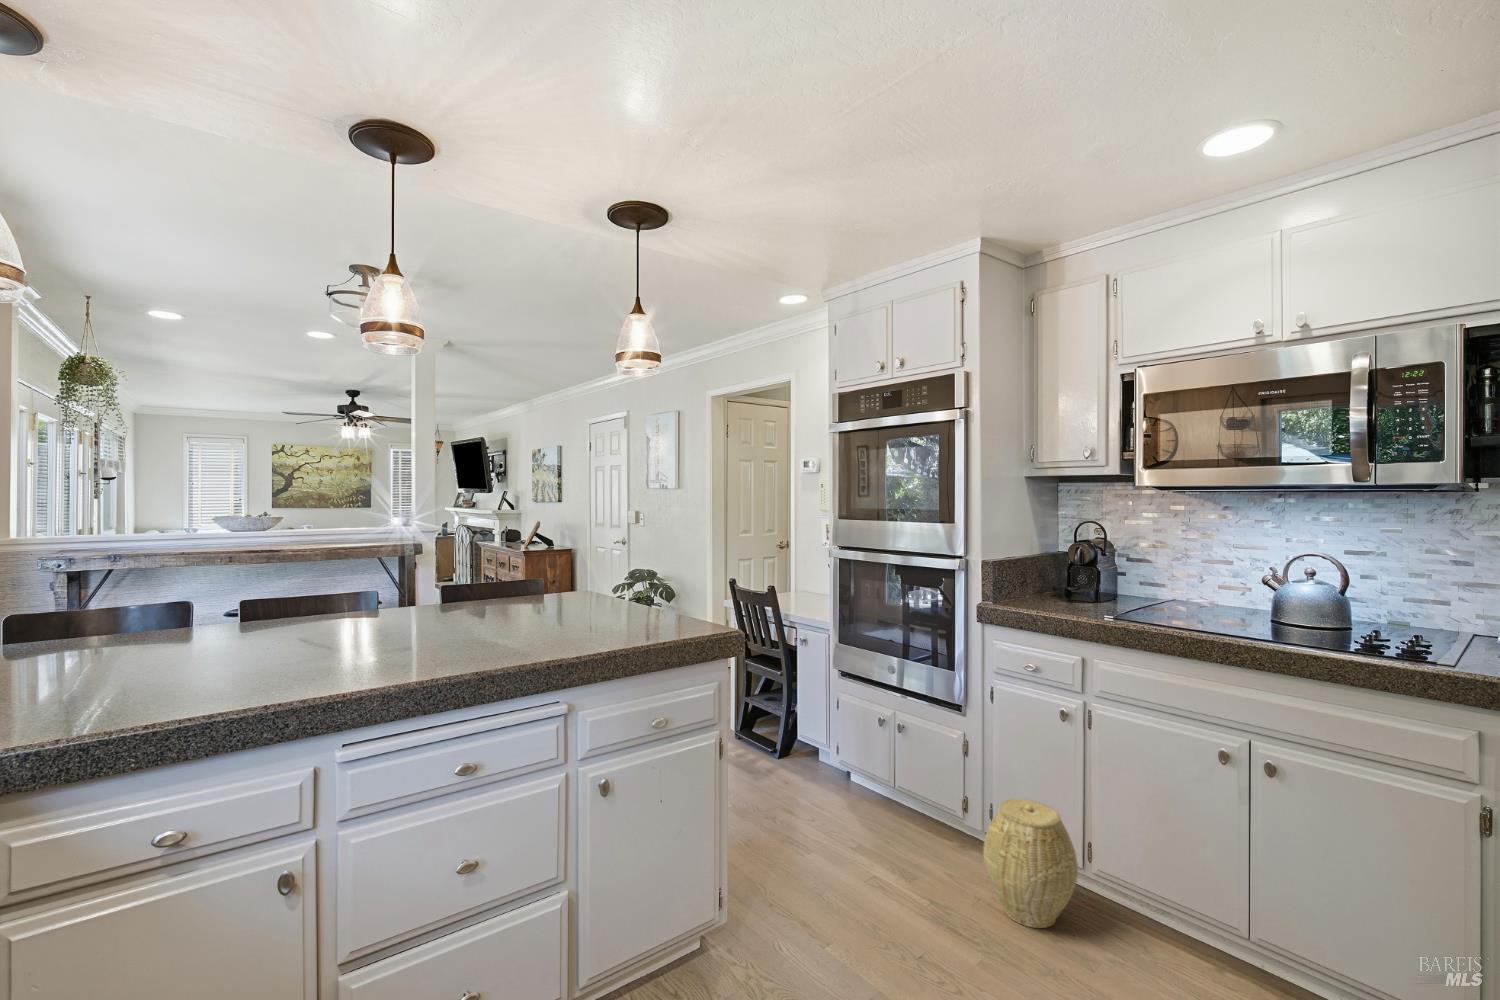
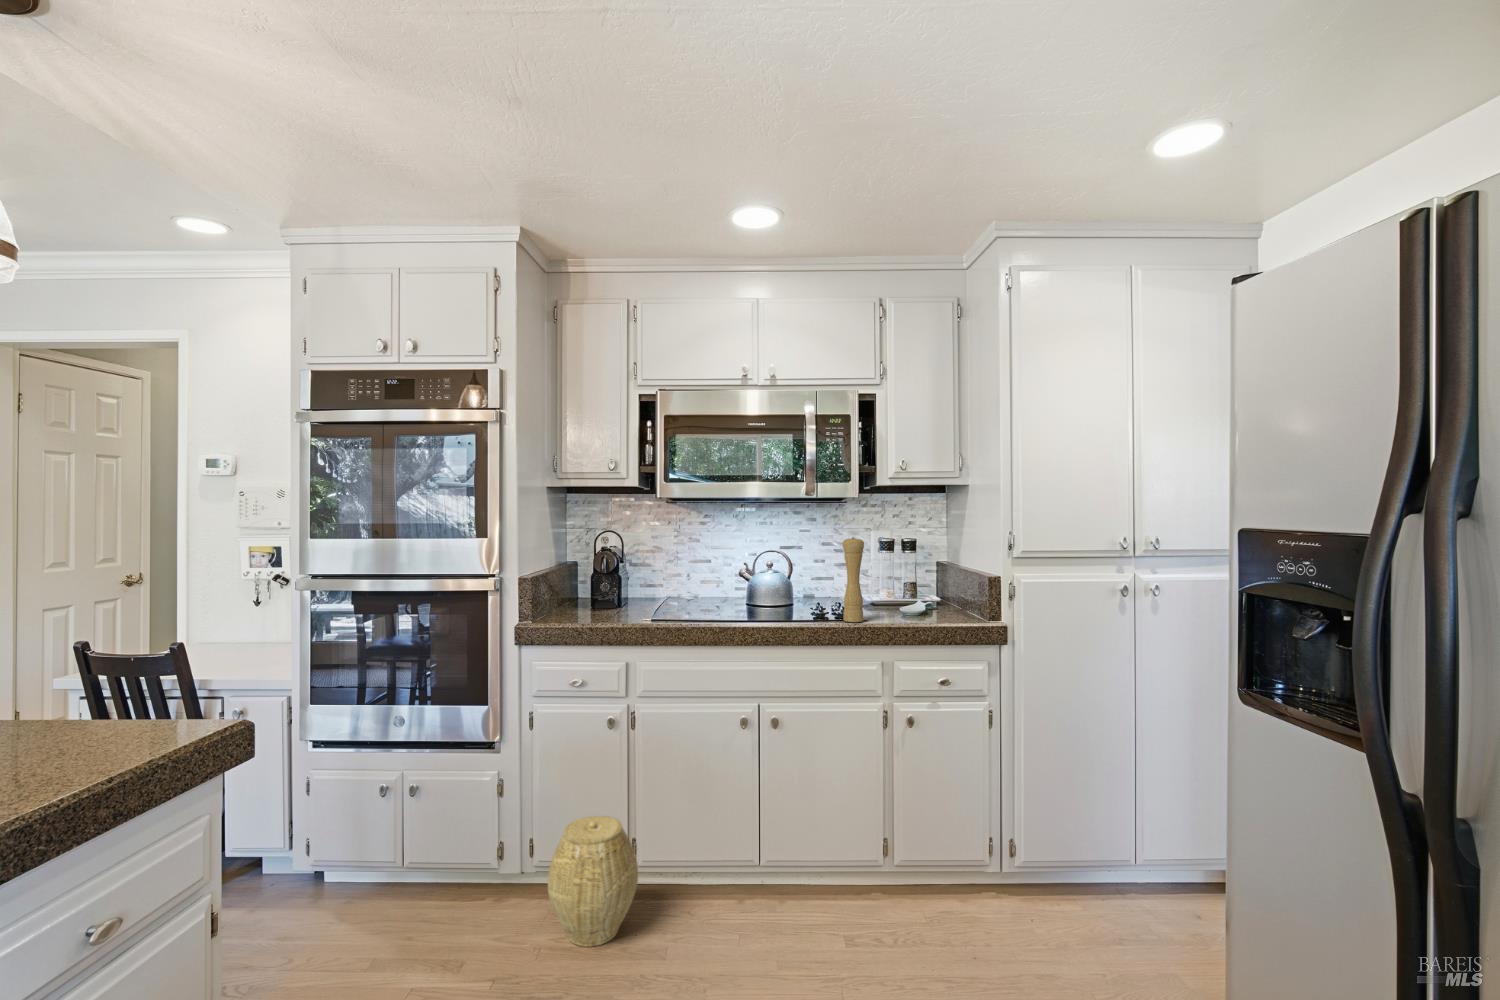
pepper mill: none [1403,540,1446,664] -> present [843,537,864,622]

